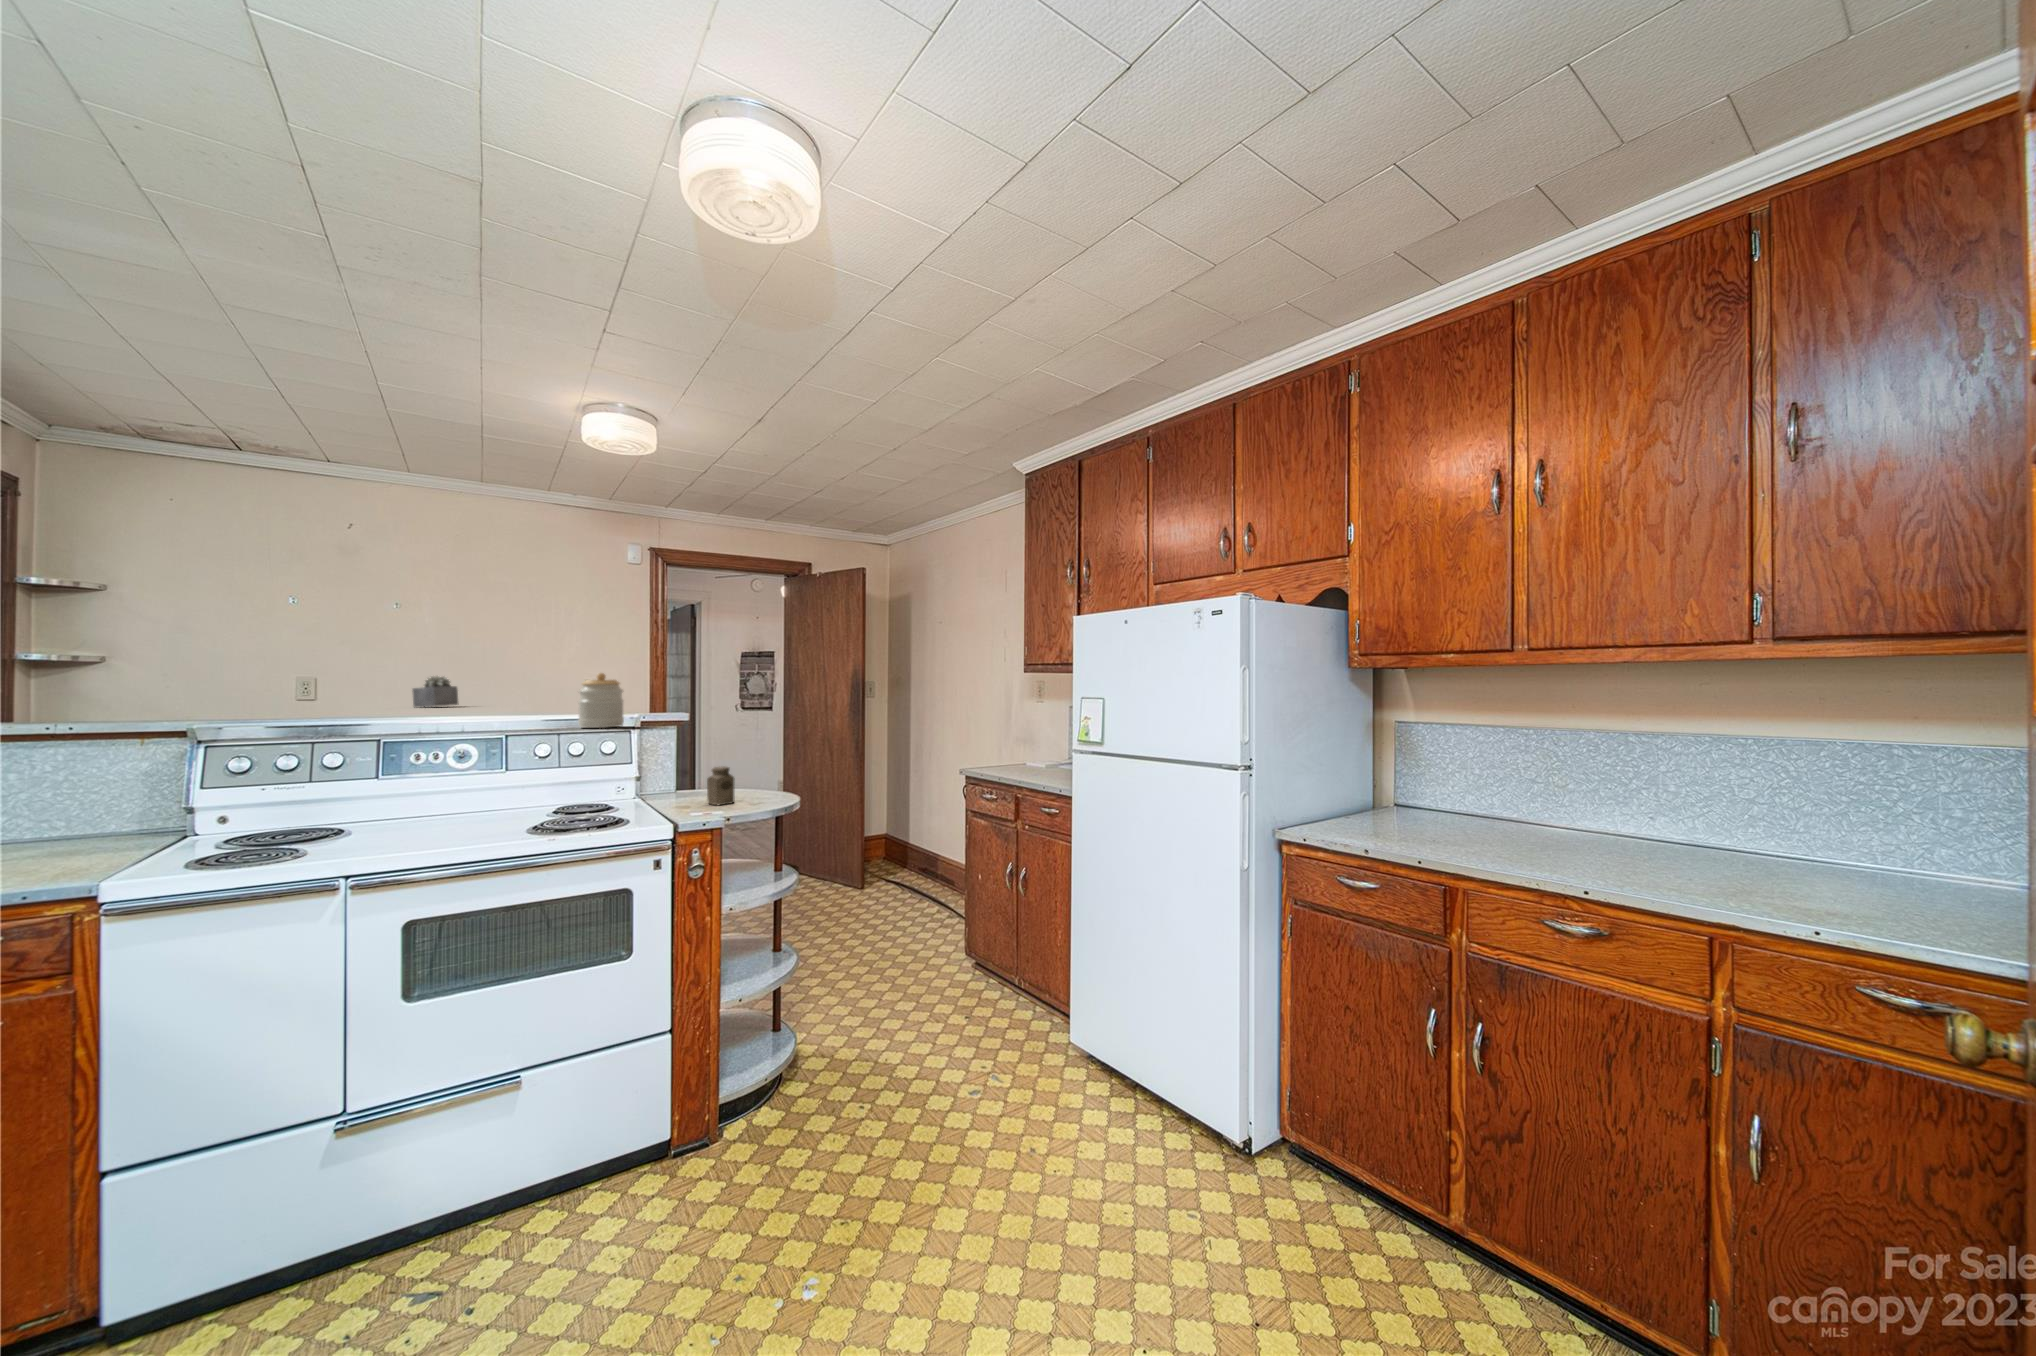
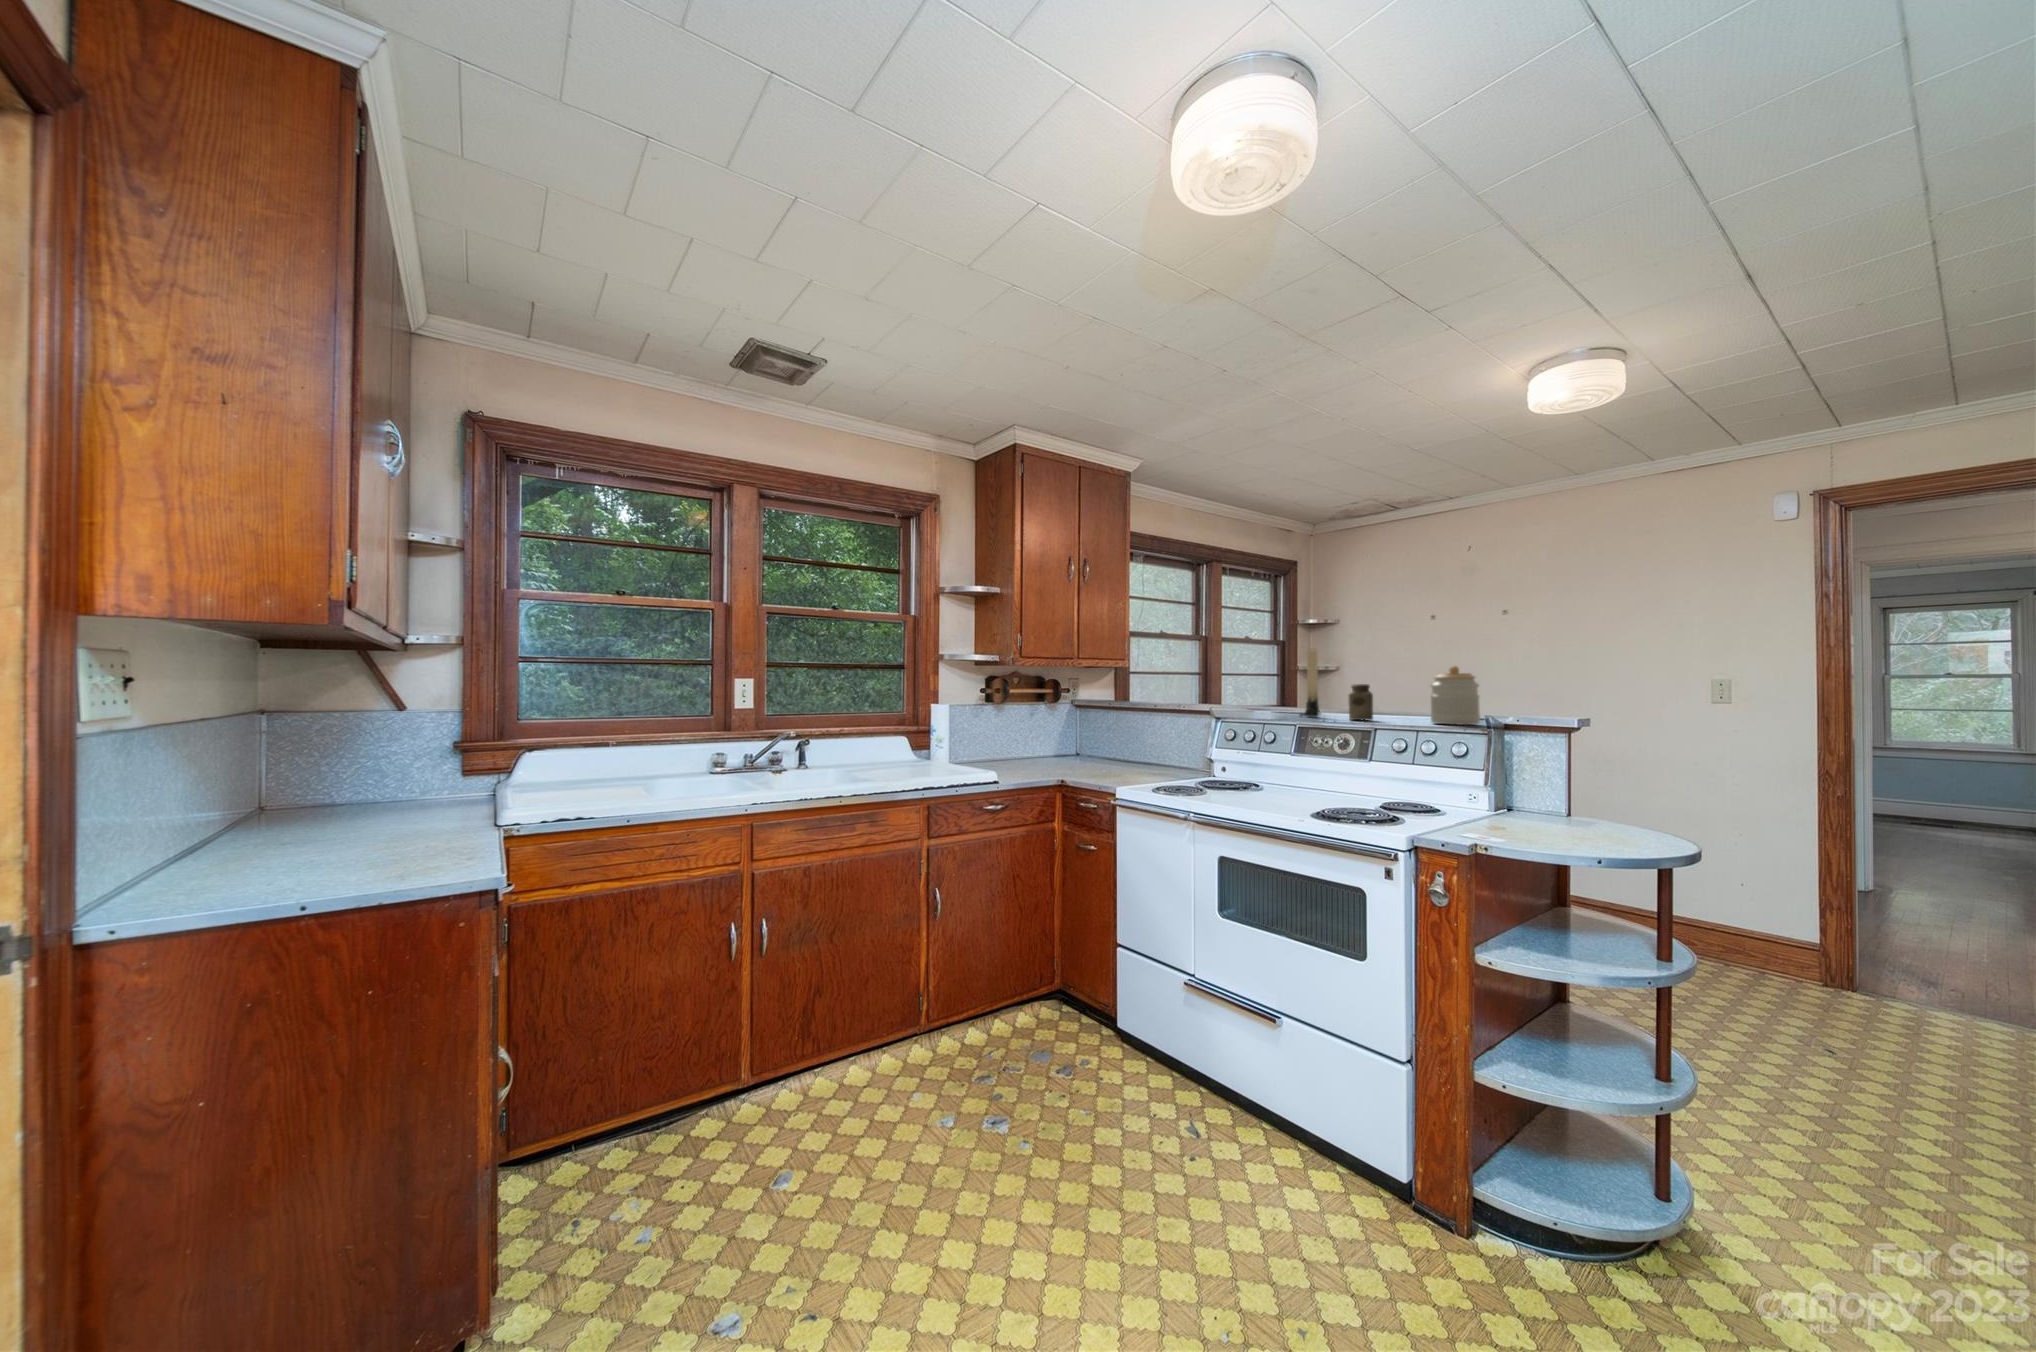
candle: none [387,646,414,733] -> present [1300,649,1320,717]
succulent plant: present [412,676,458,708] -> none [1528,676,1574,707]
salt shaker: present [707,766,735,805] -> present [1348,684,1373,720]

